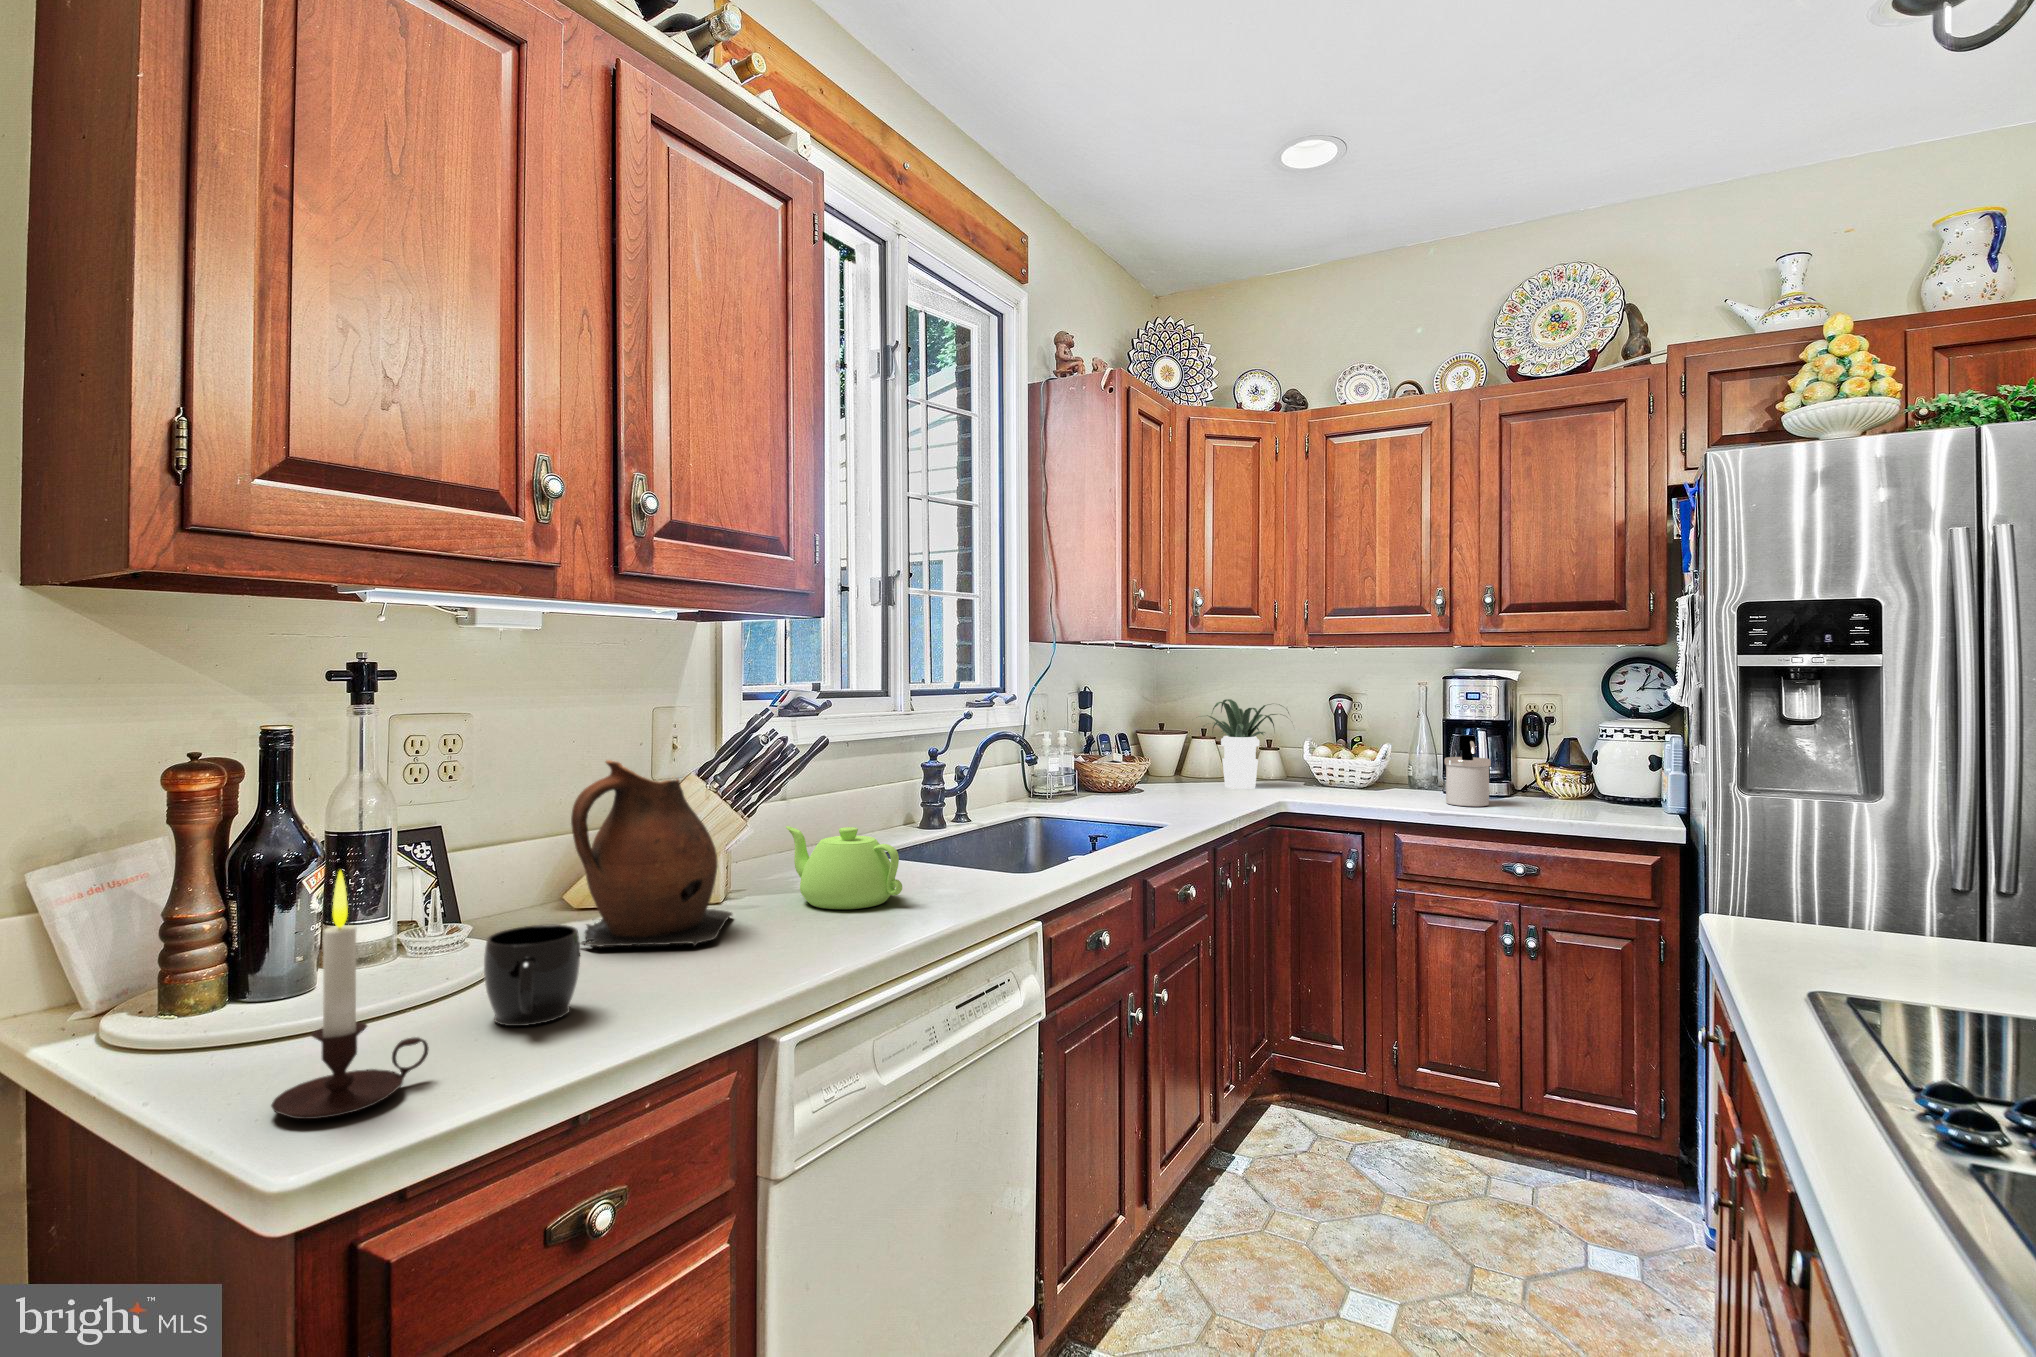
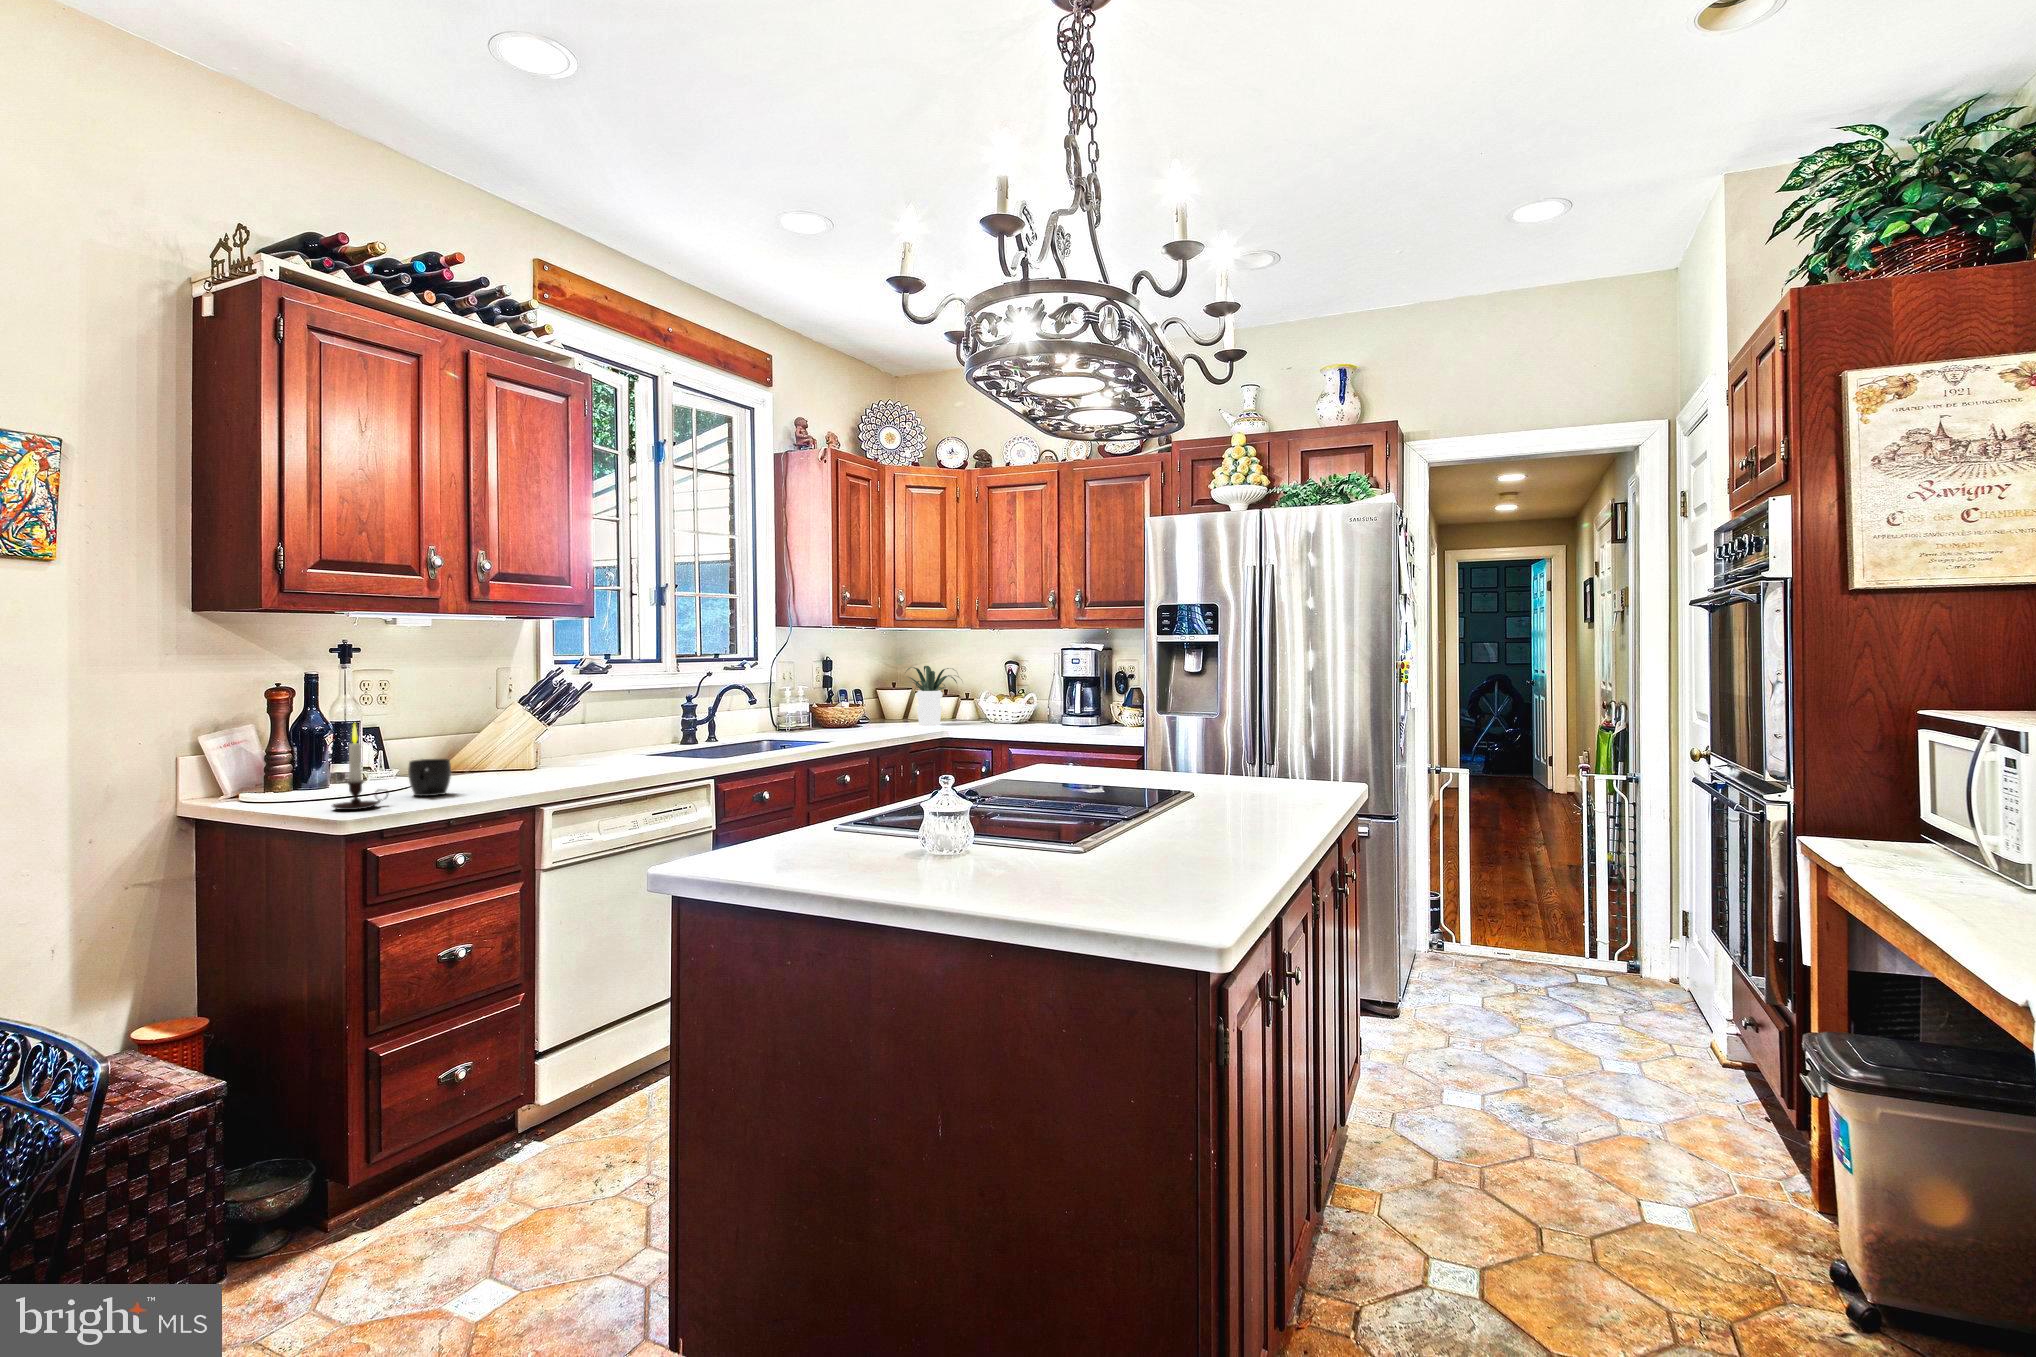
soap dispenser: present [1445,735,1491,806] -> none [1046,687,1073,733]
ceramic pitcher: present [571,760,732,947] -> none [448,692,536,780]
teapot: present [786,826,902,909] -> none [571,730,631,771]

